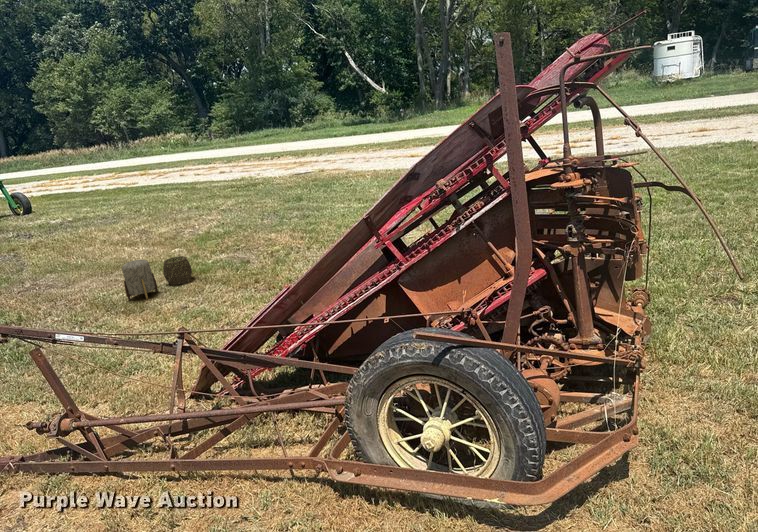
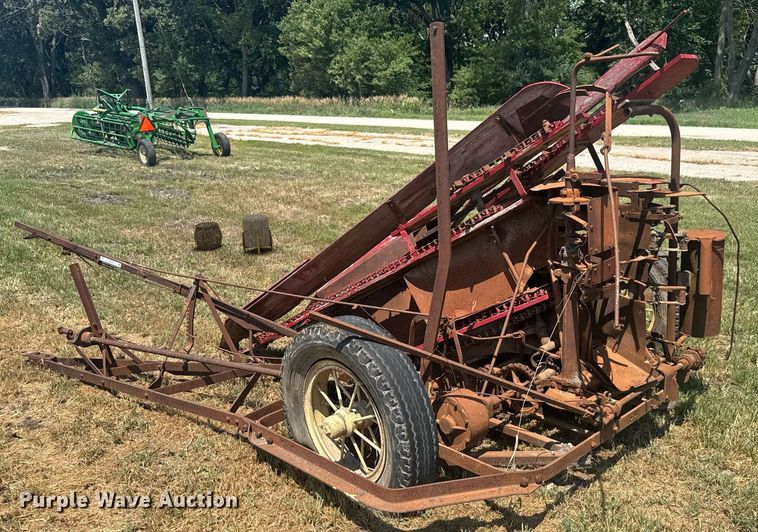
woven basket: present [163,256,192,285] -> present [194,222,222,250]

